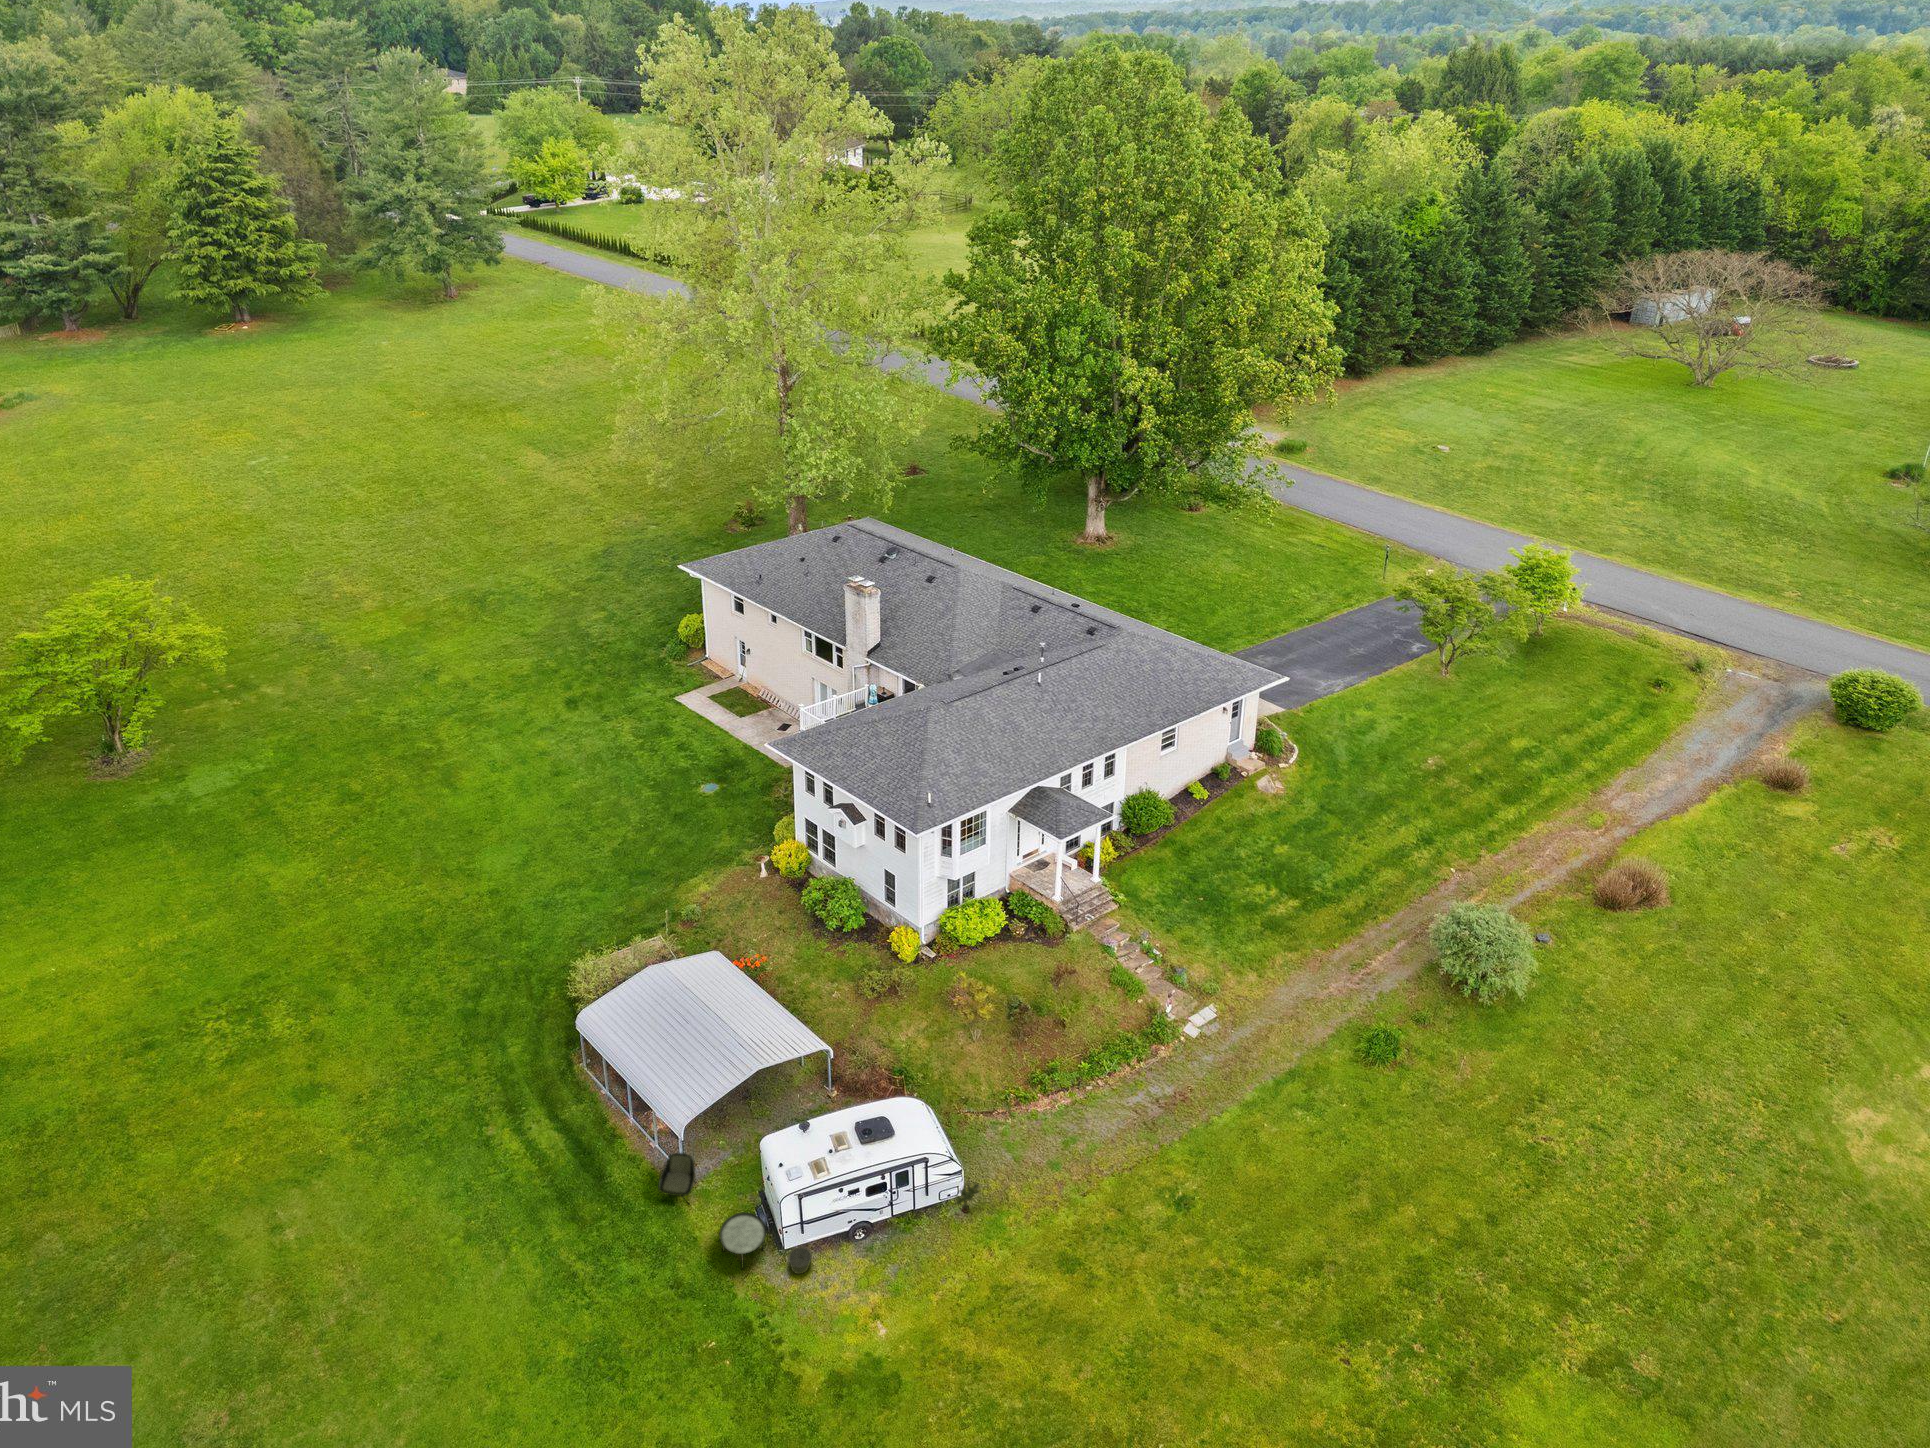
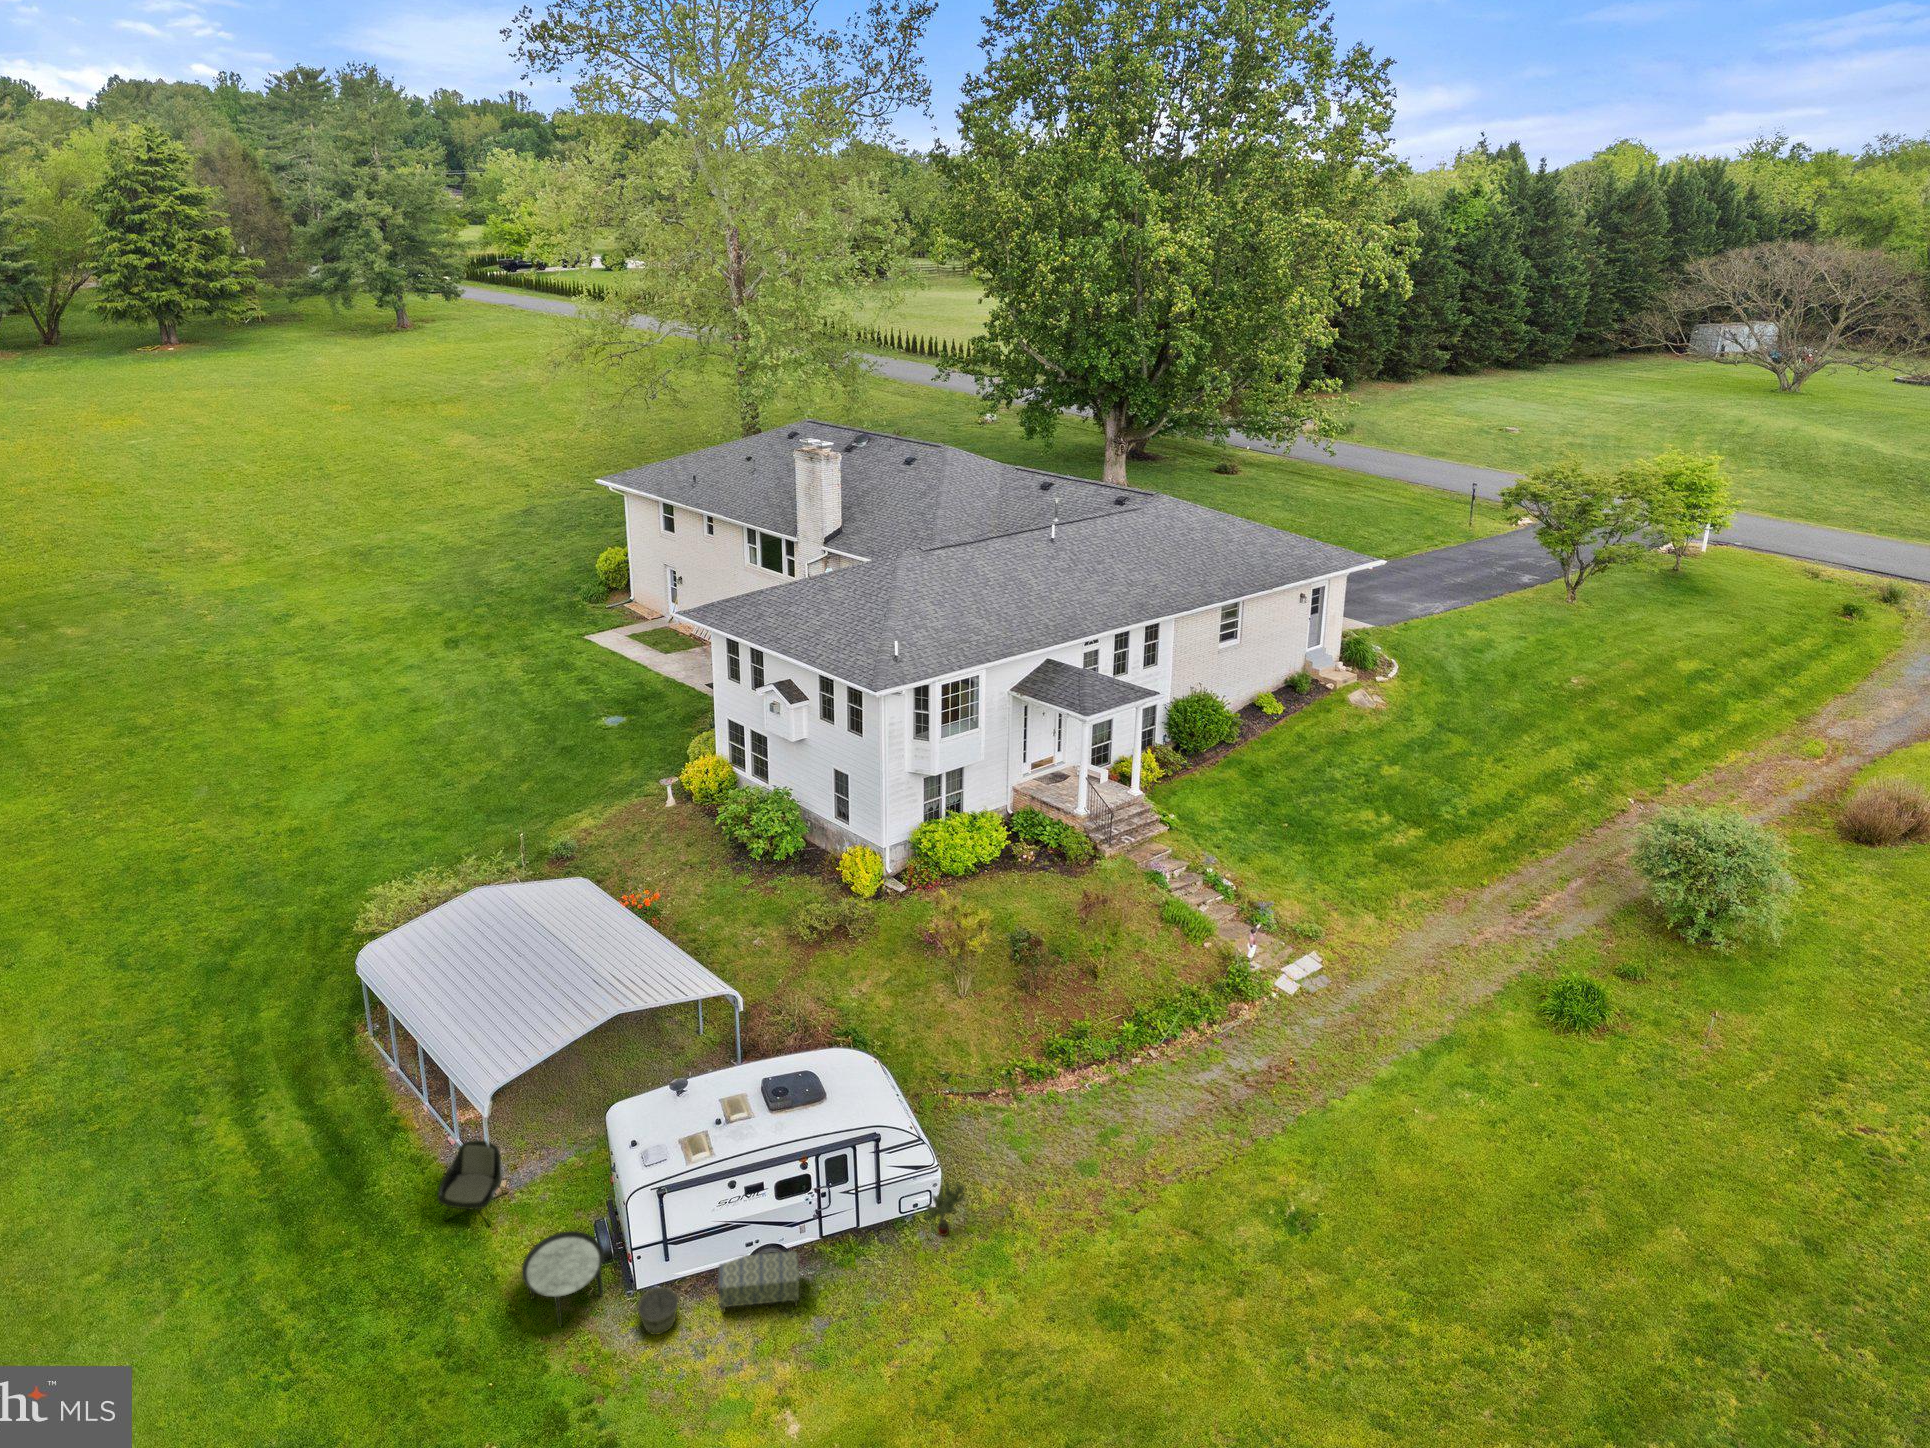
bench: none [834,1225,882,1262] -> present [718,1251,799,1313]

